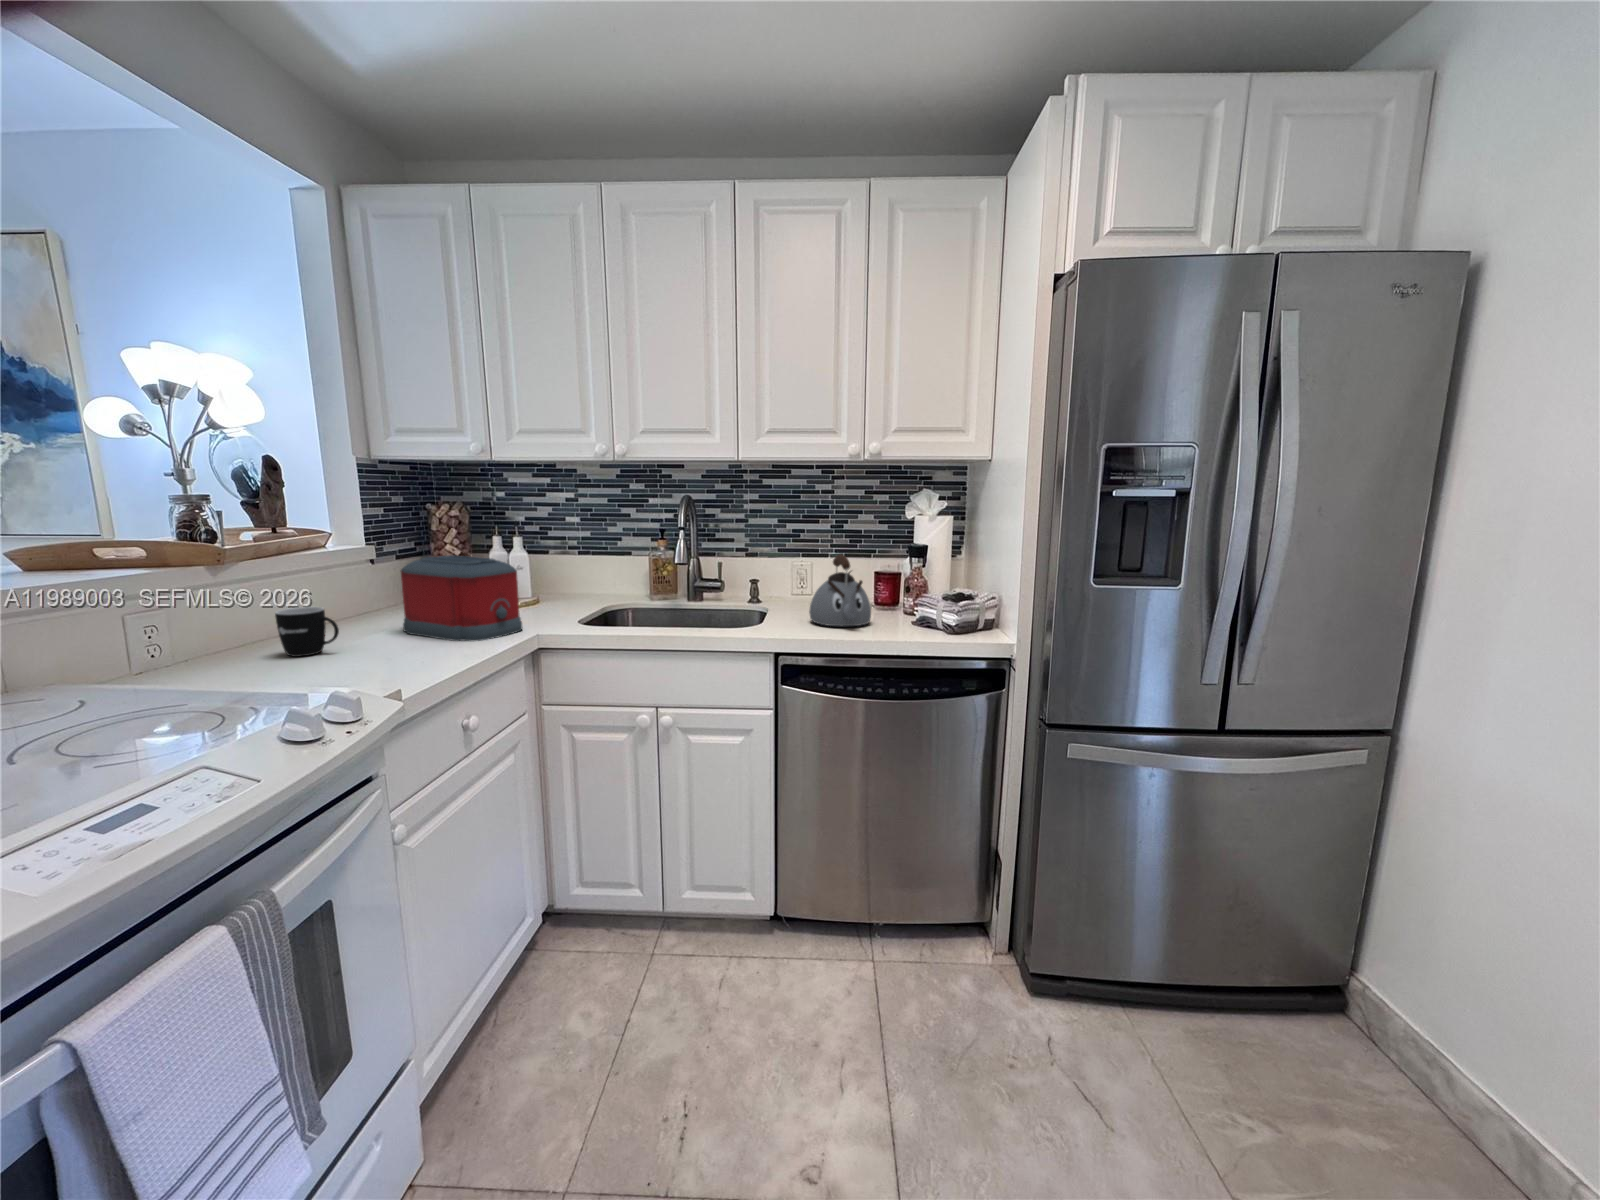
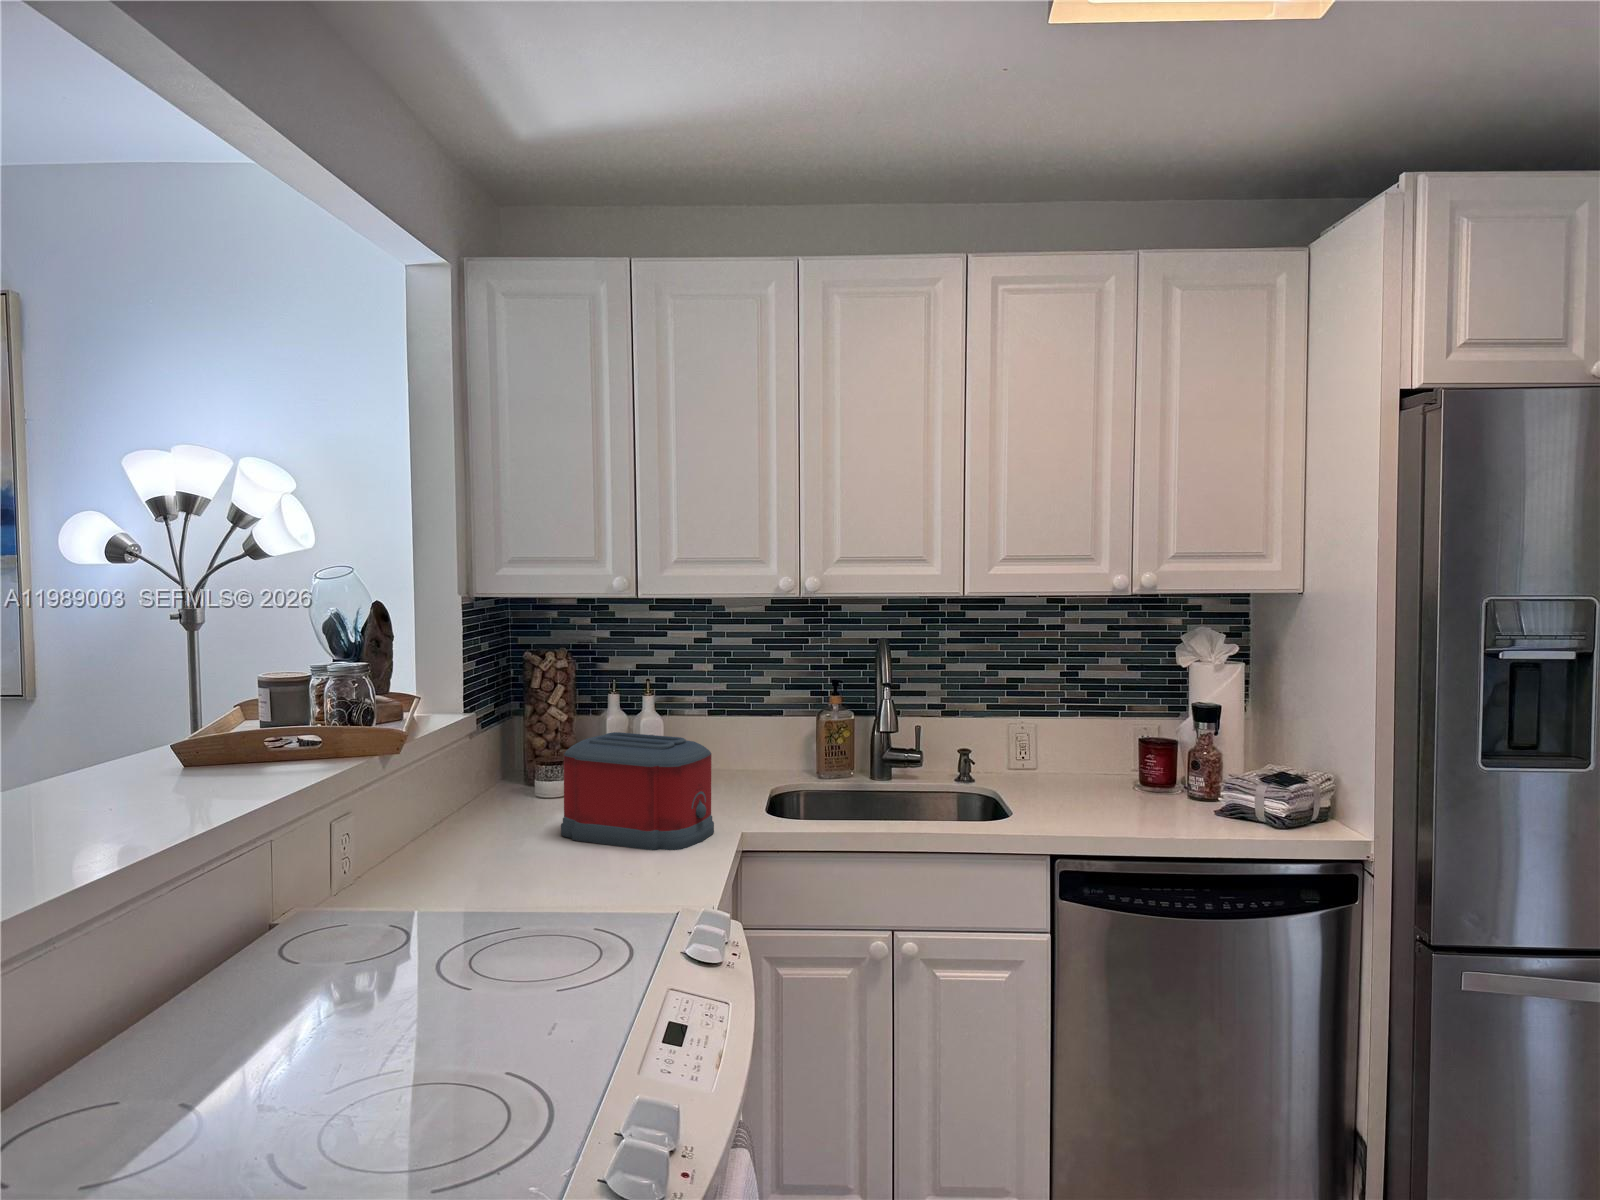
kettle: present [809,554,871,626] -> none [1067,719,1153,818]
mug: present [275,607,339,657] -> none [469,811,538,878]

